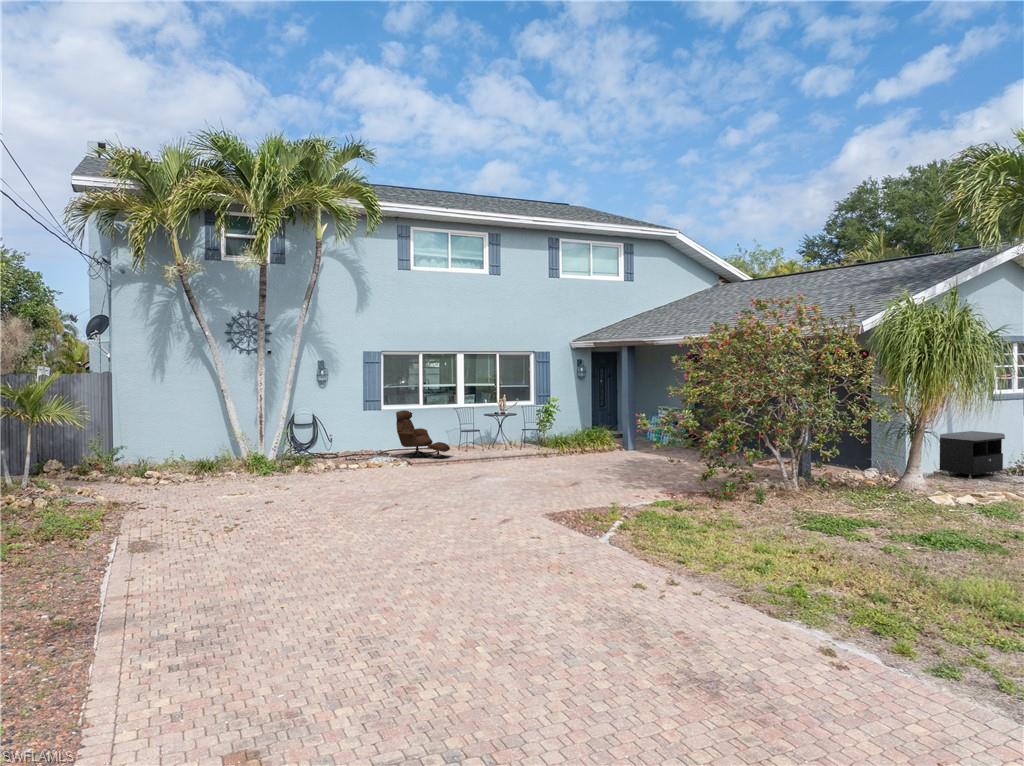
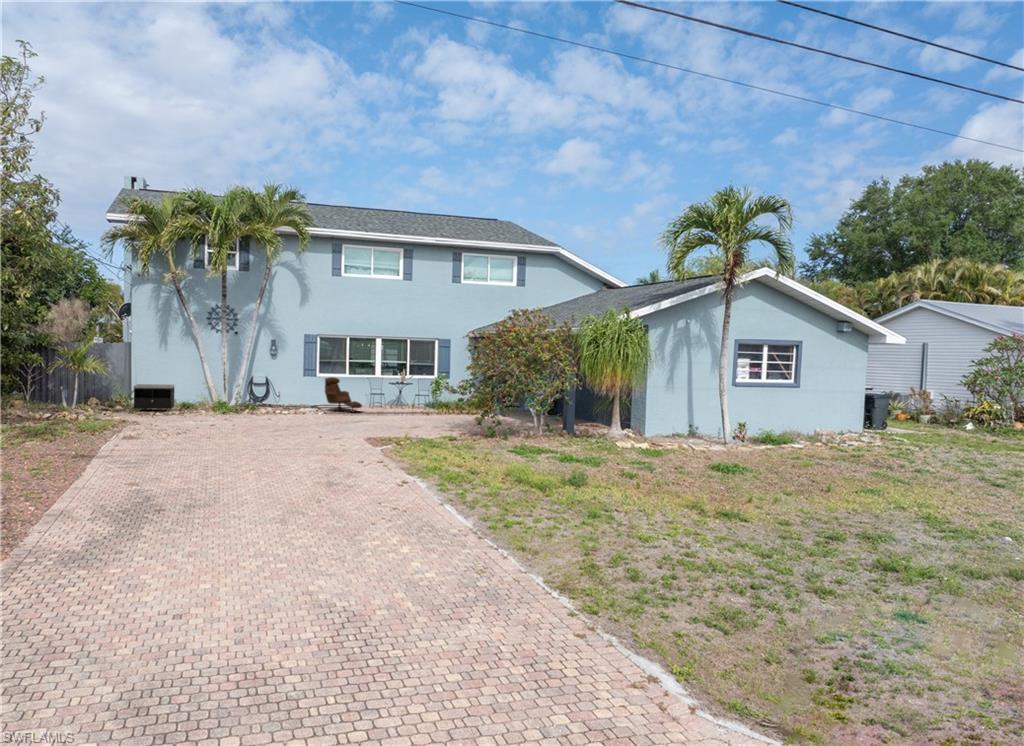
storage bench: present [940,431,1005,479] -> present [134,384,174,411]

